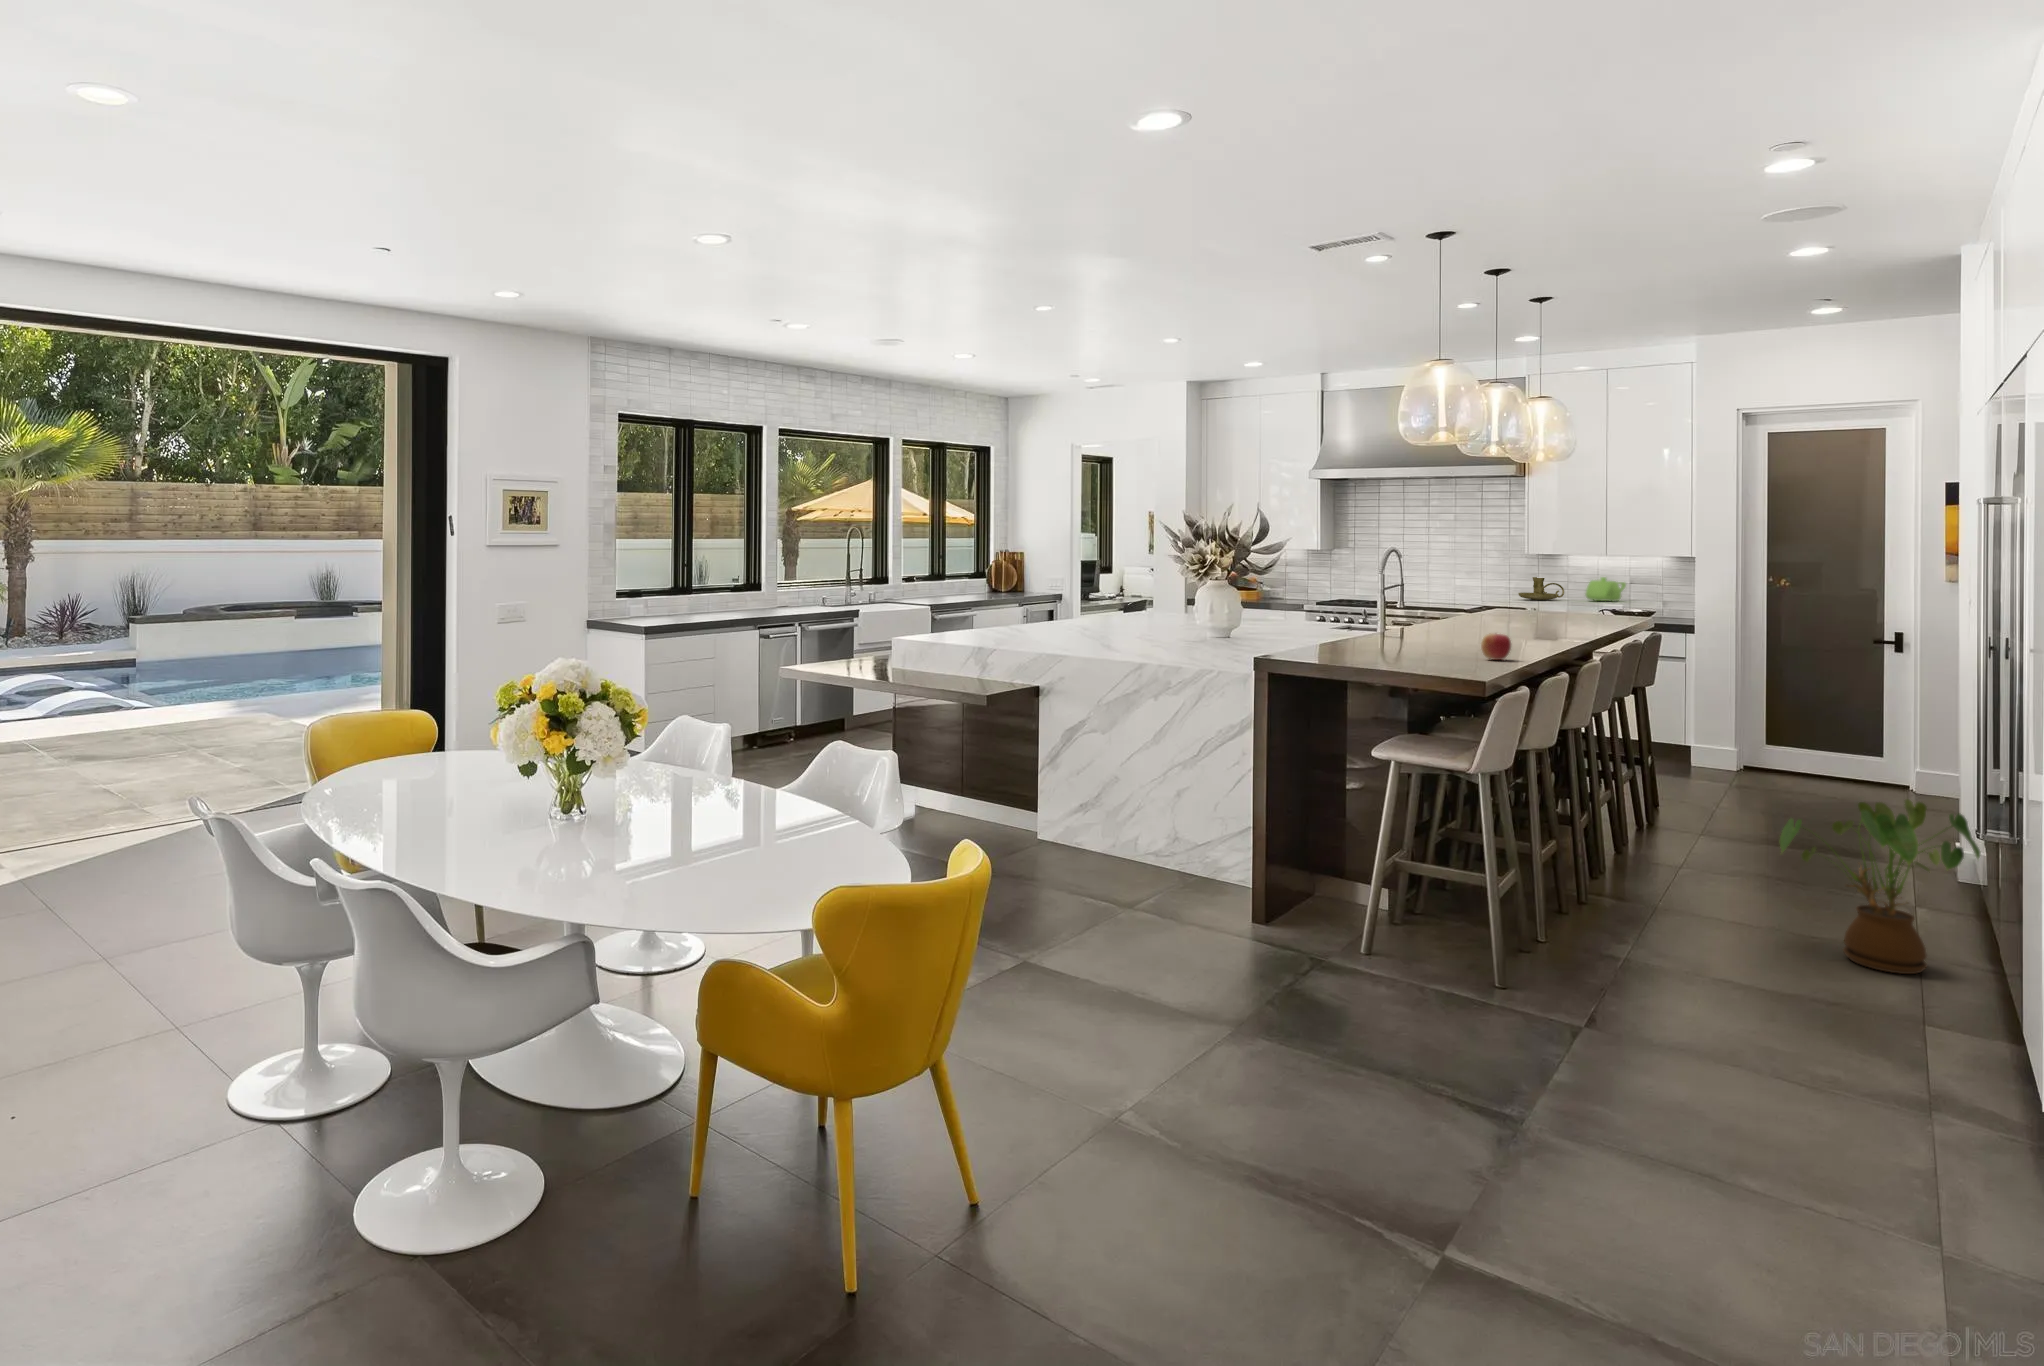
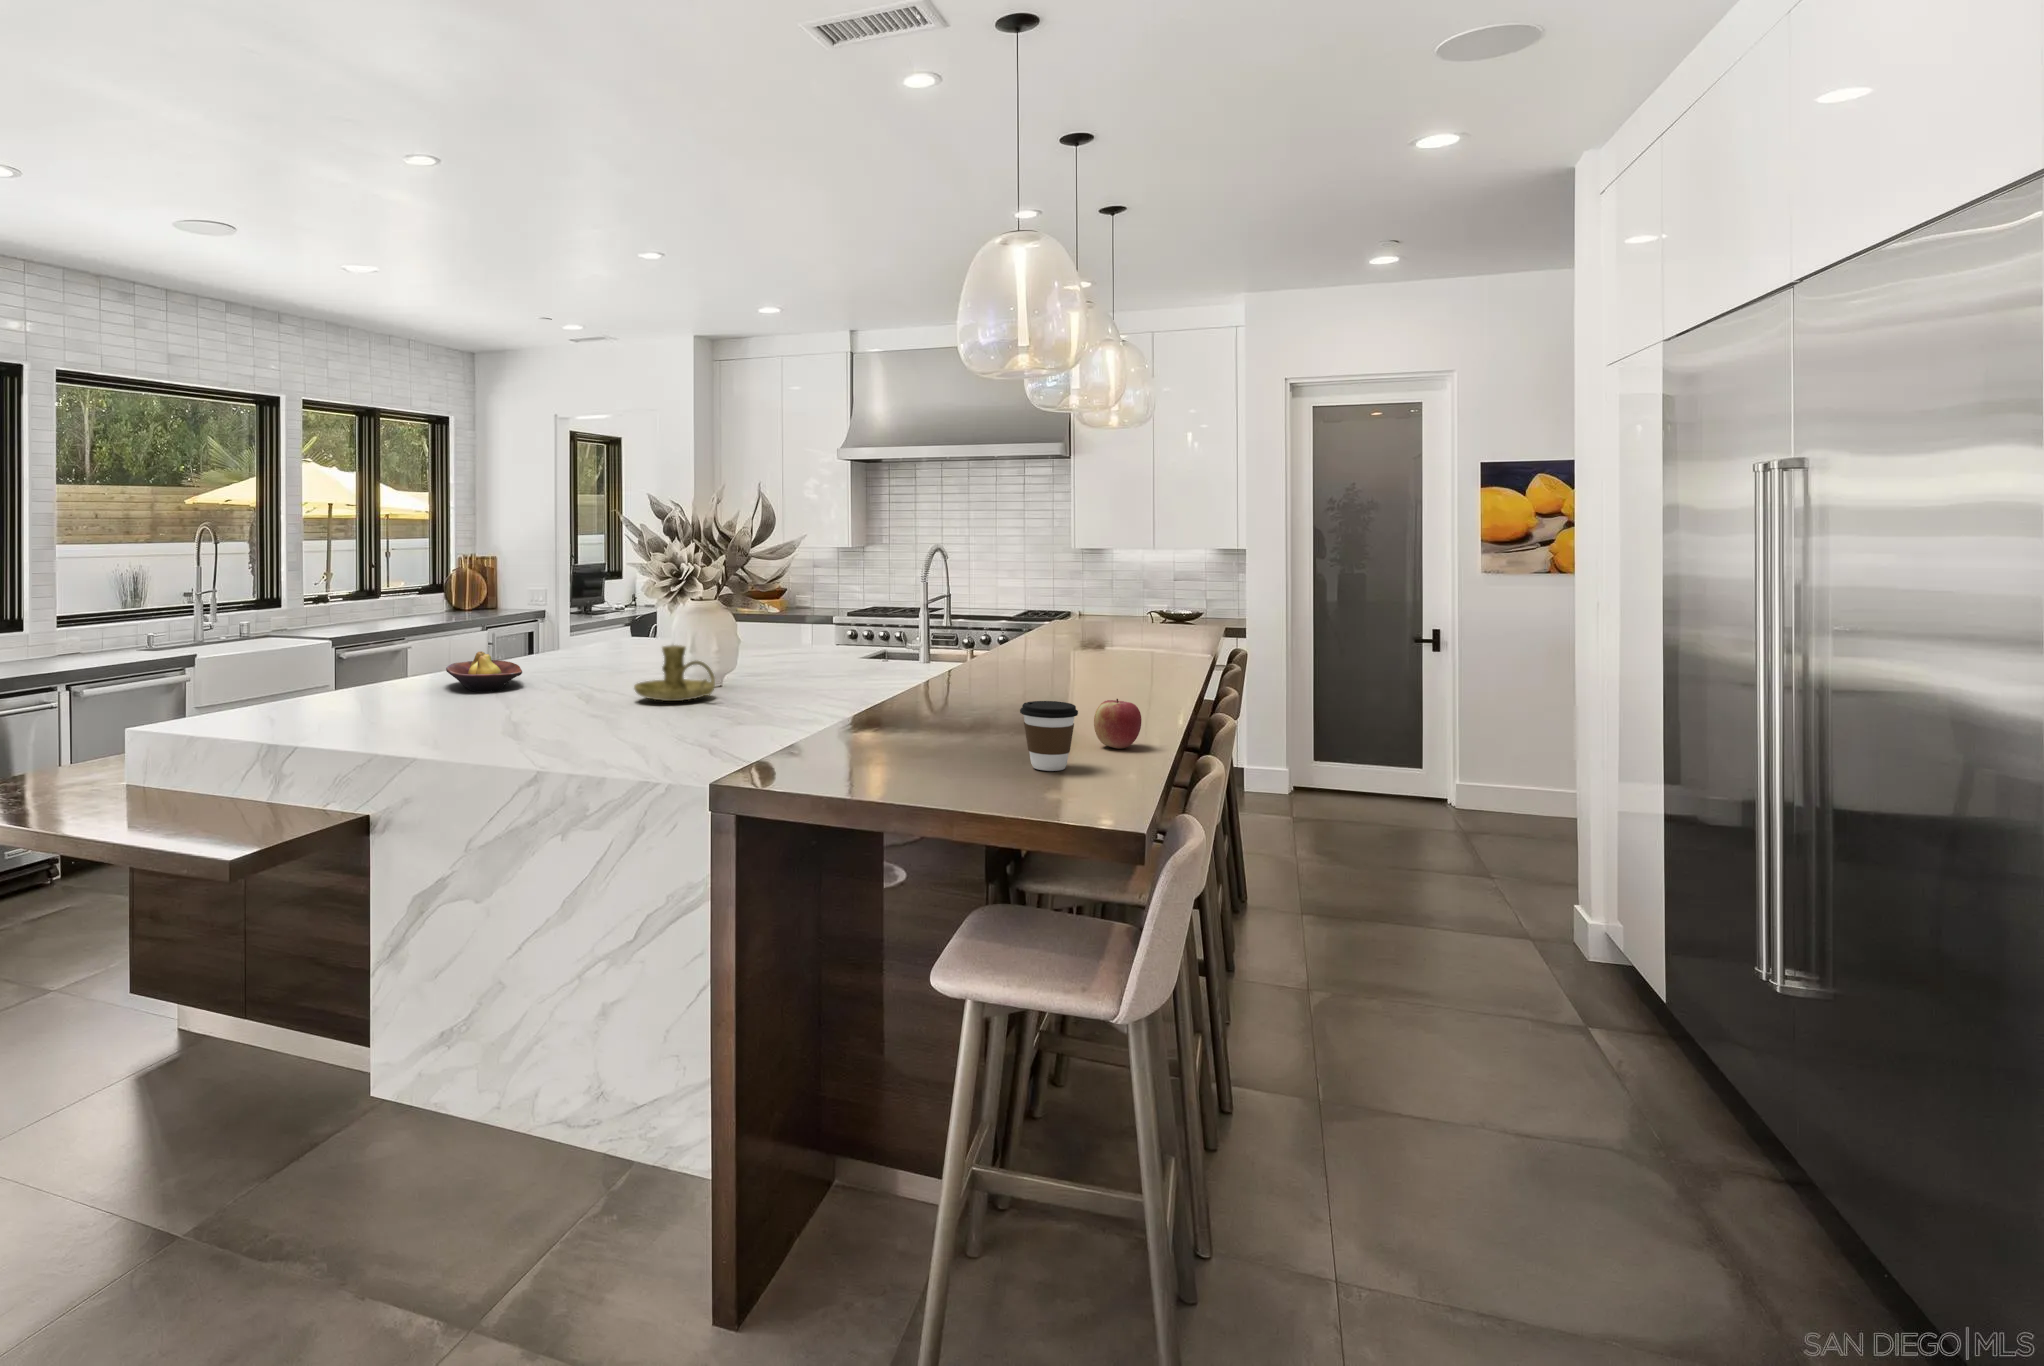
candle holder: present [1518,577,1564,600] -> present [634,645,715,701]
teapot: present [1586,577,1626,602] -> none [1127,573,1167,601]
fruit bowl: none [1051,607,1102,631] -> present [446,651,522,692]
coffee cup: none [1430,629,1465,665] -> present [1020,701,1078,771]
house plant: present [1780,799,1981,974] -> none [1517,930,1802,1221]

